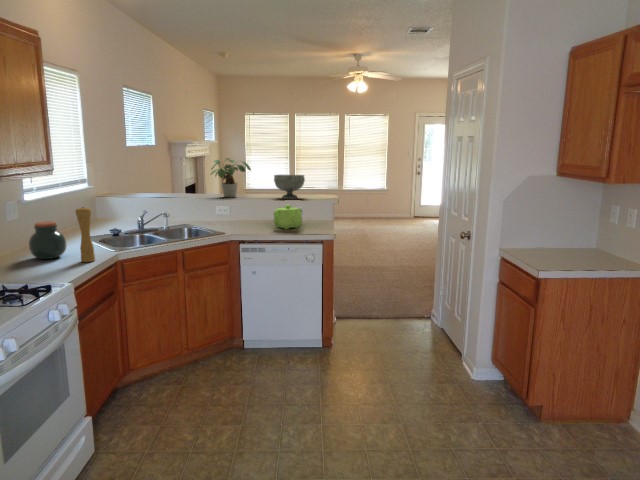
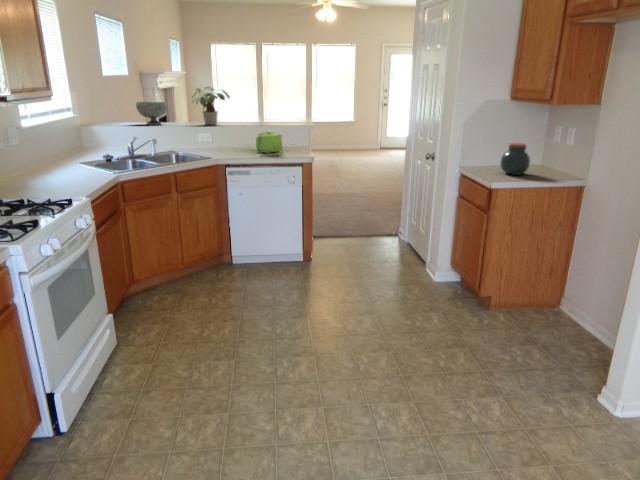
decorative bowl: present [274,175,305,199] -> present [136,102,167,125]
pepper mill: present [76,207,95,262] -> none [80,130,101,182]
jar: present [29,221,67,259] -> present [500,143,530,175]

